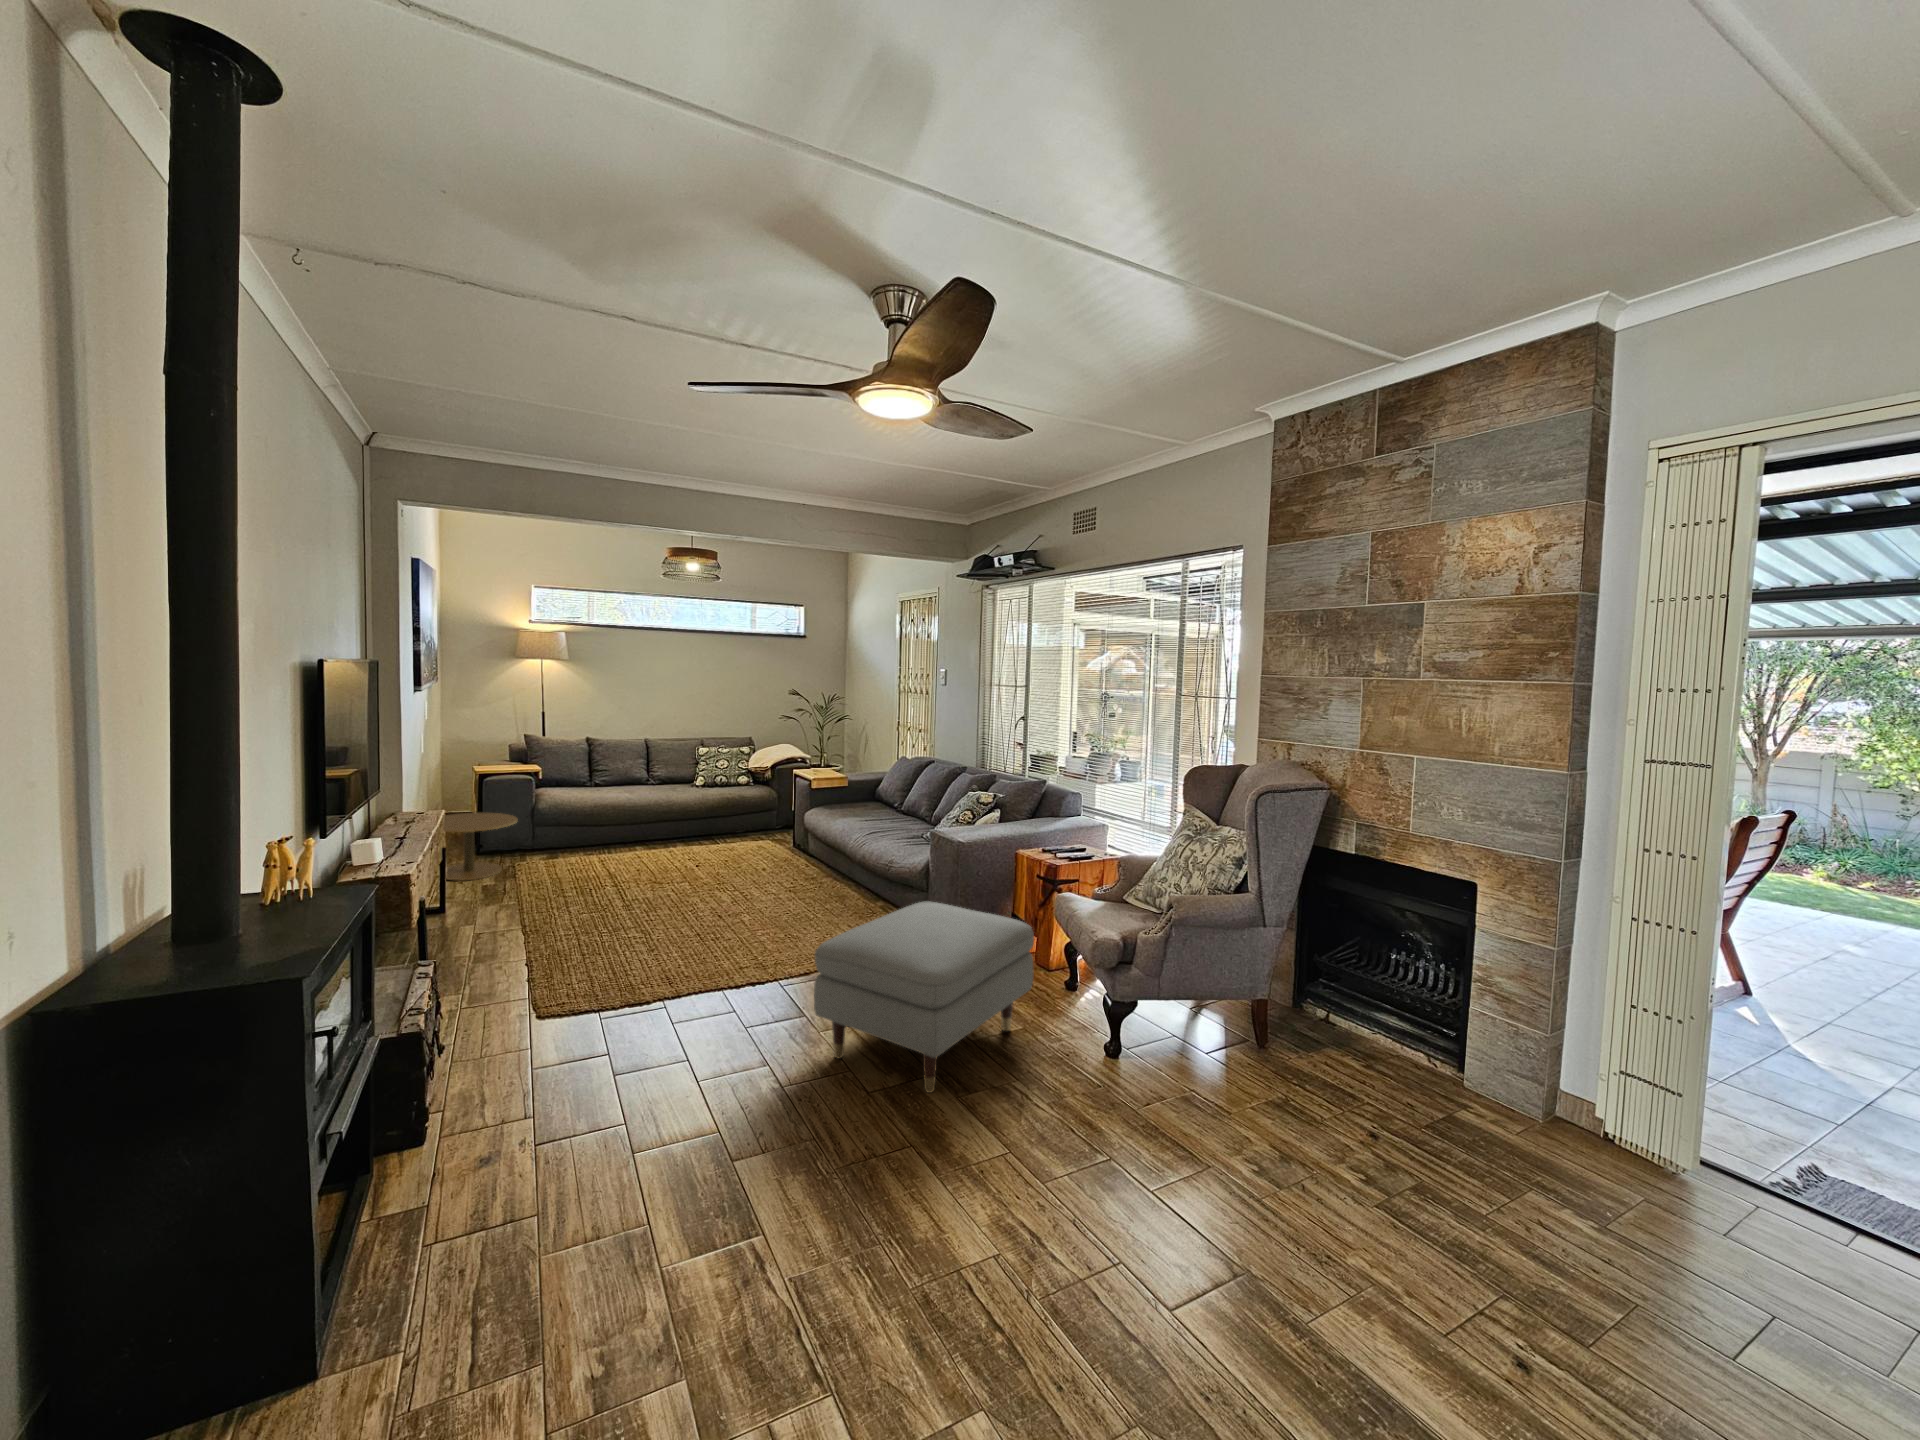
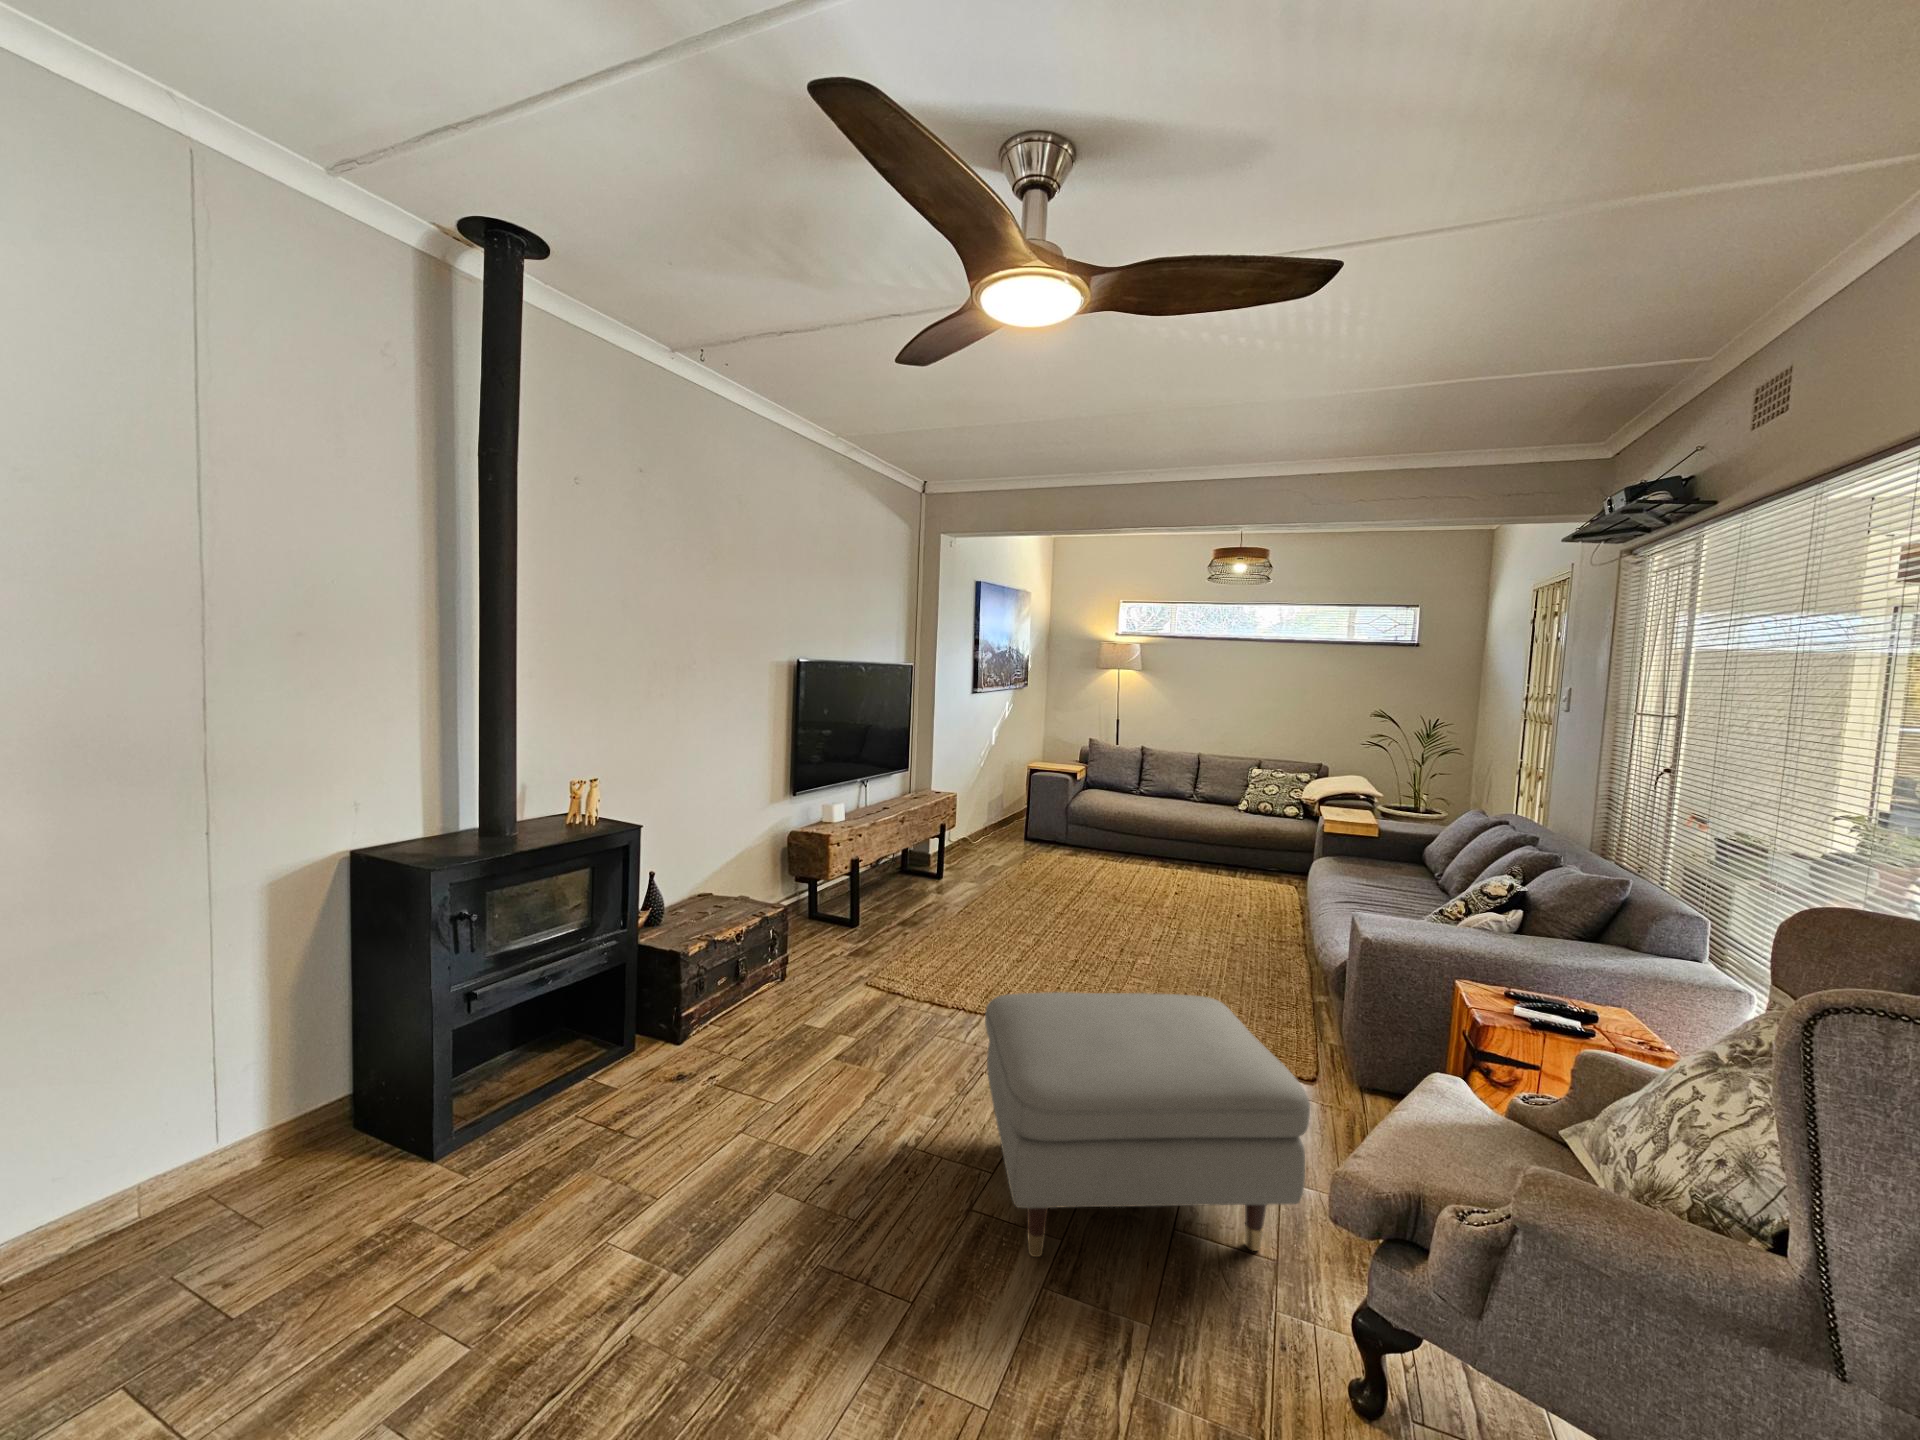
side table: present [444,813,518,881] -> none [971,797,1043,855]

